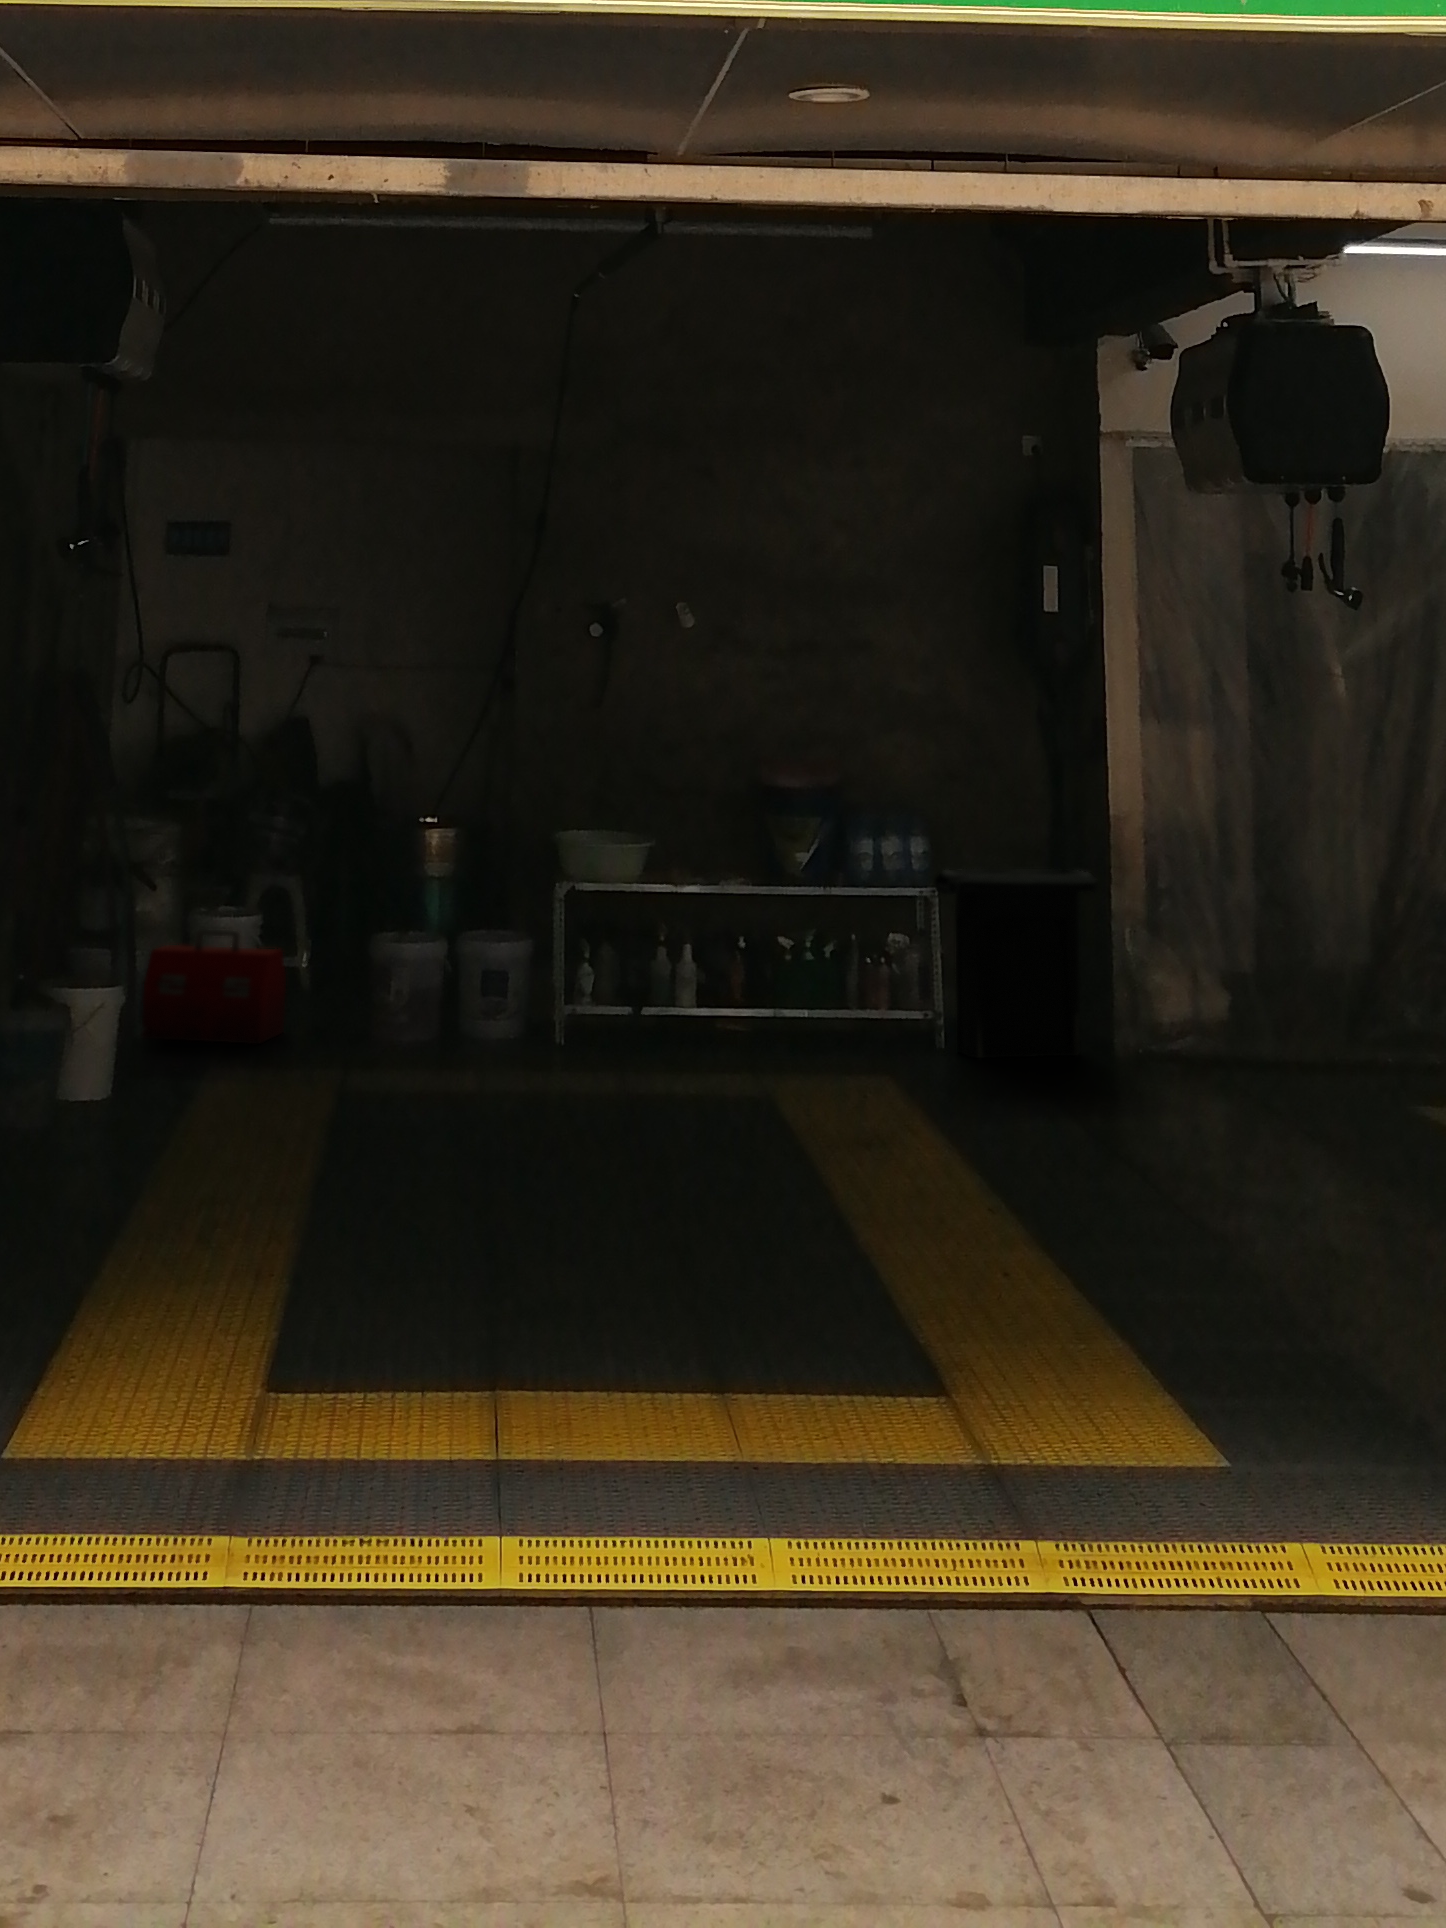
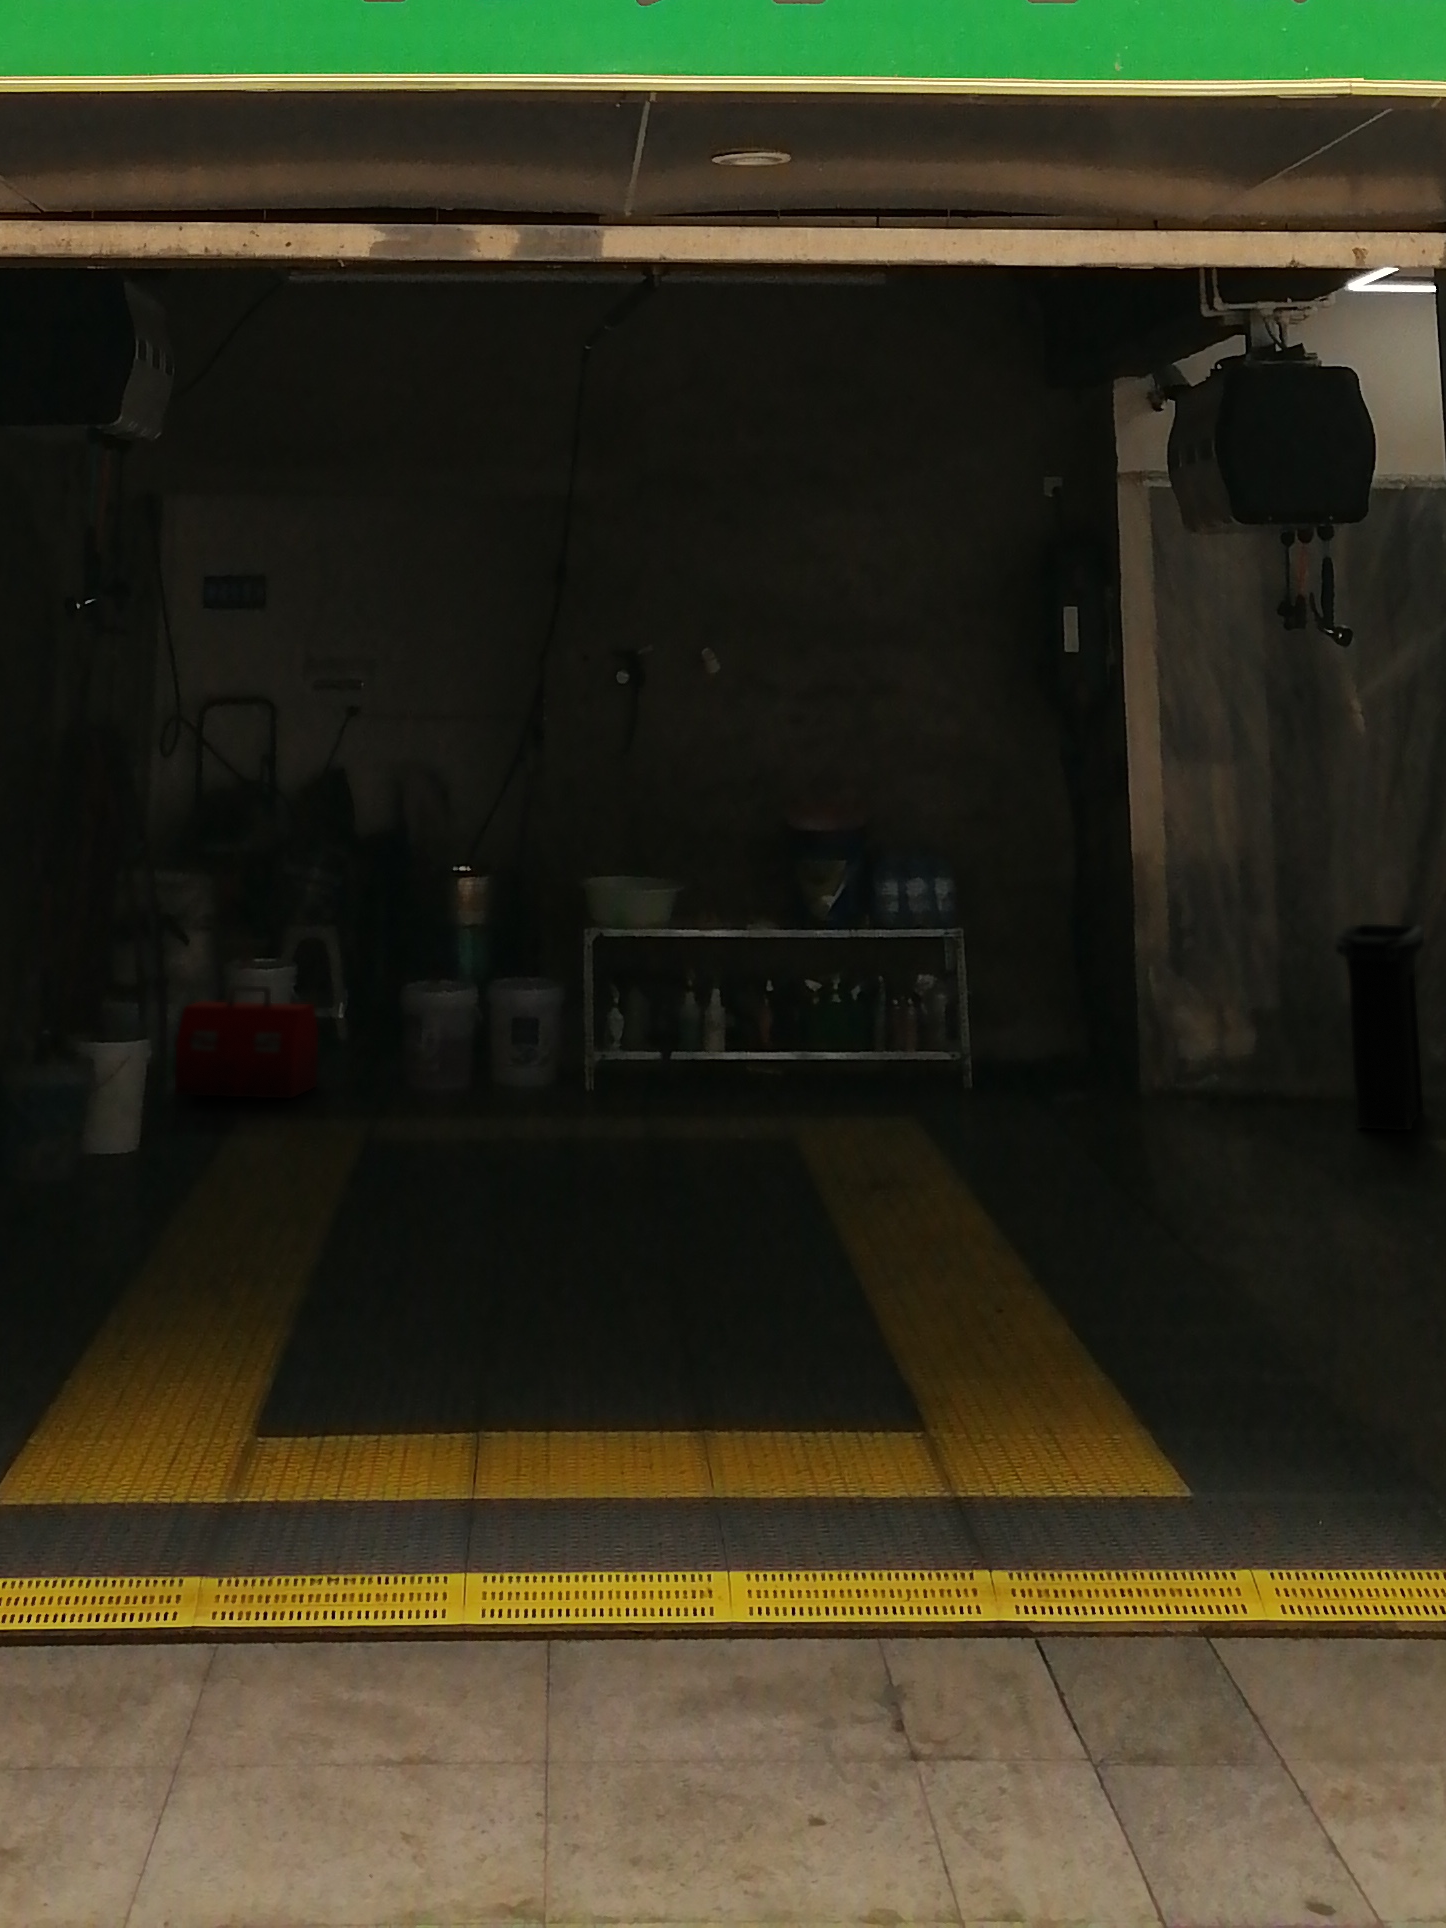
trash can: present [935,869,1099,1058] -> present [1335,924,1424,1130]

